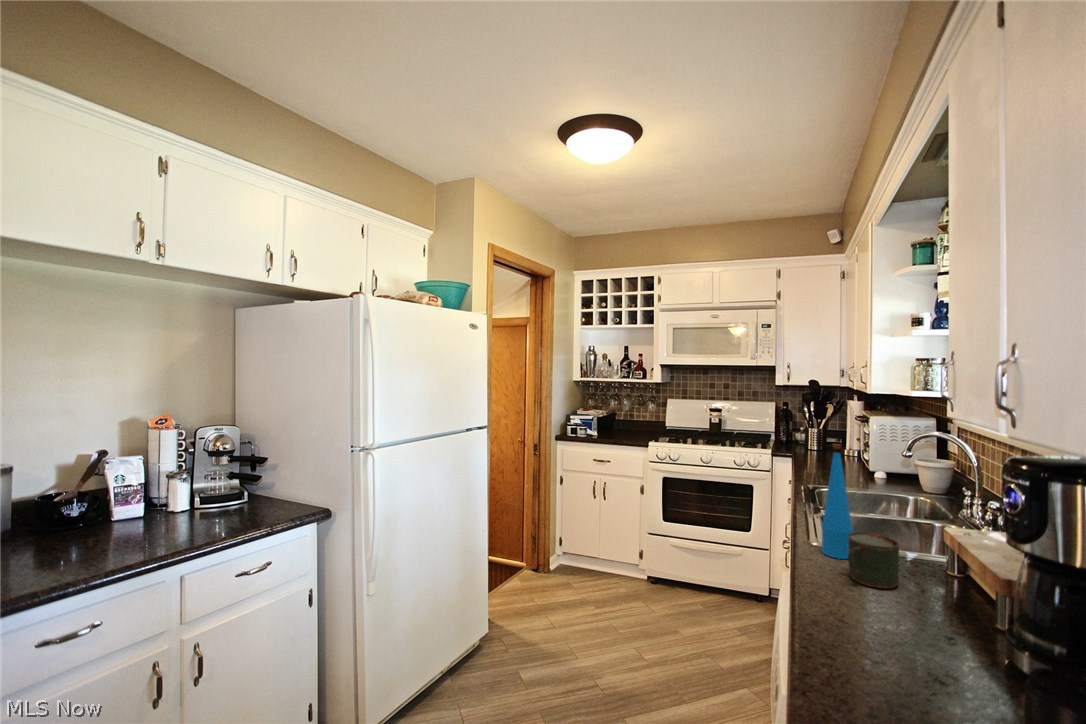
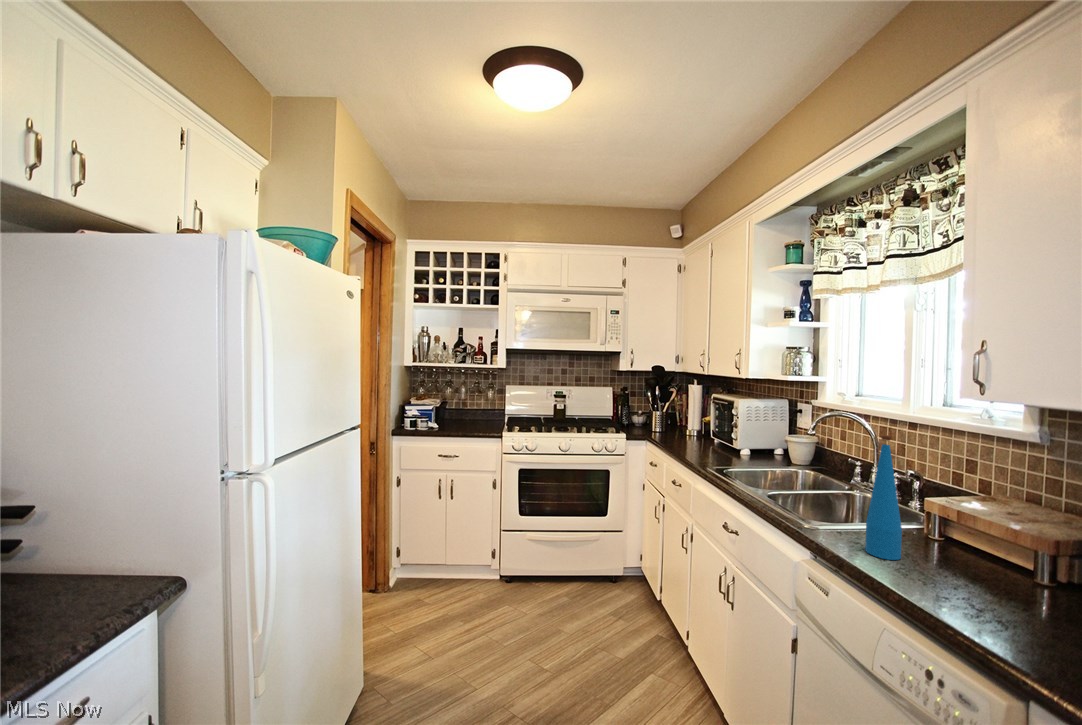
mug: present [848,532,900,588] -> none [937,531,1002,594]

